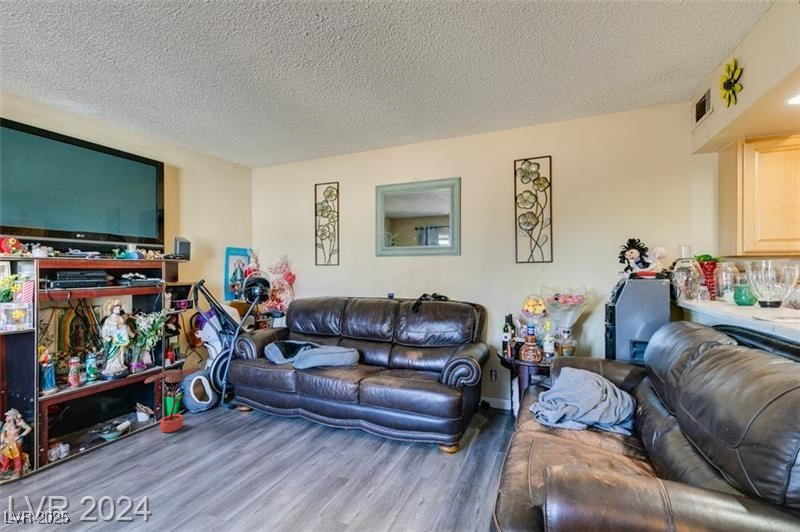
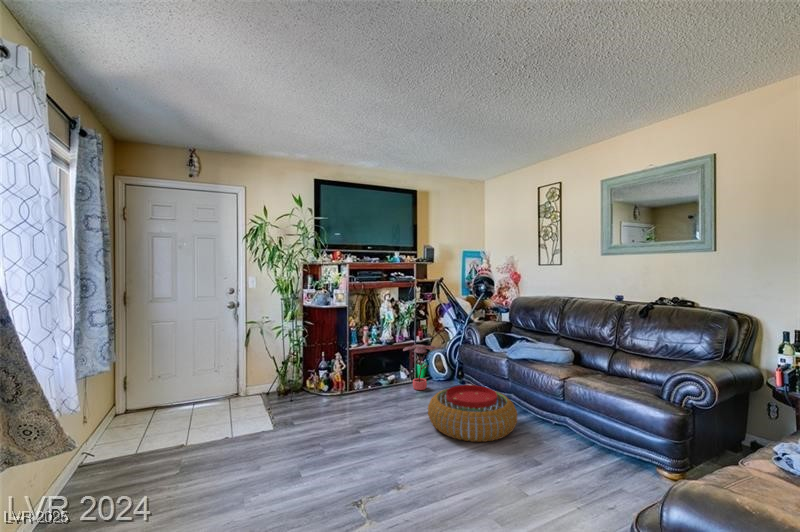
pouf: none [195,409,313,488] -> present [428,385,517,442]

